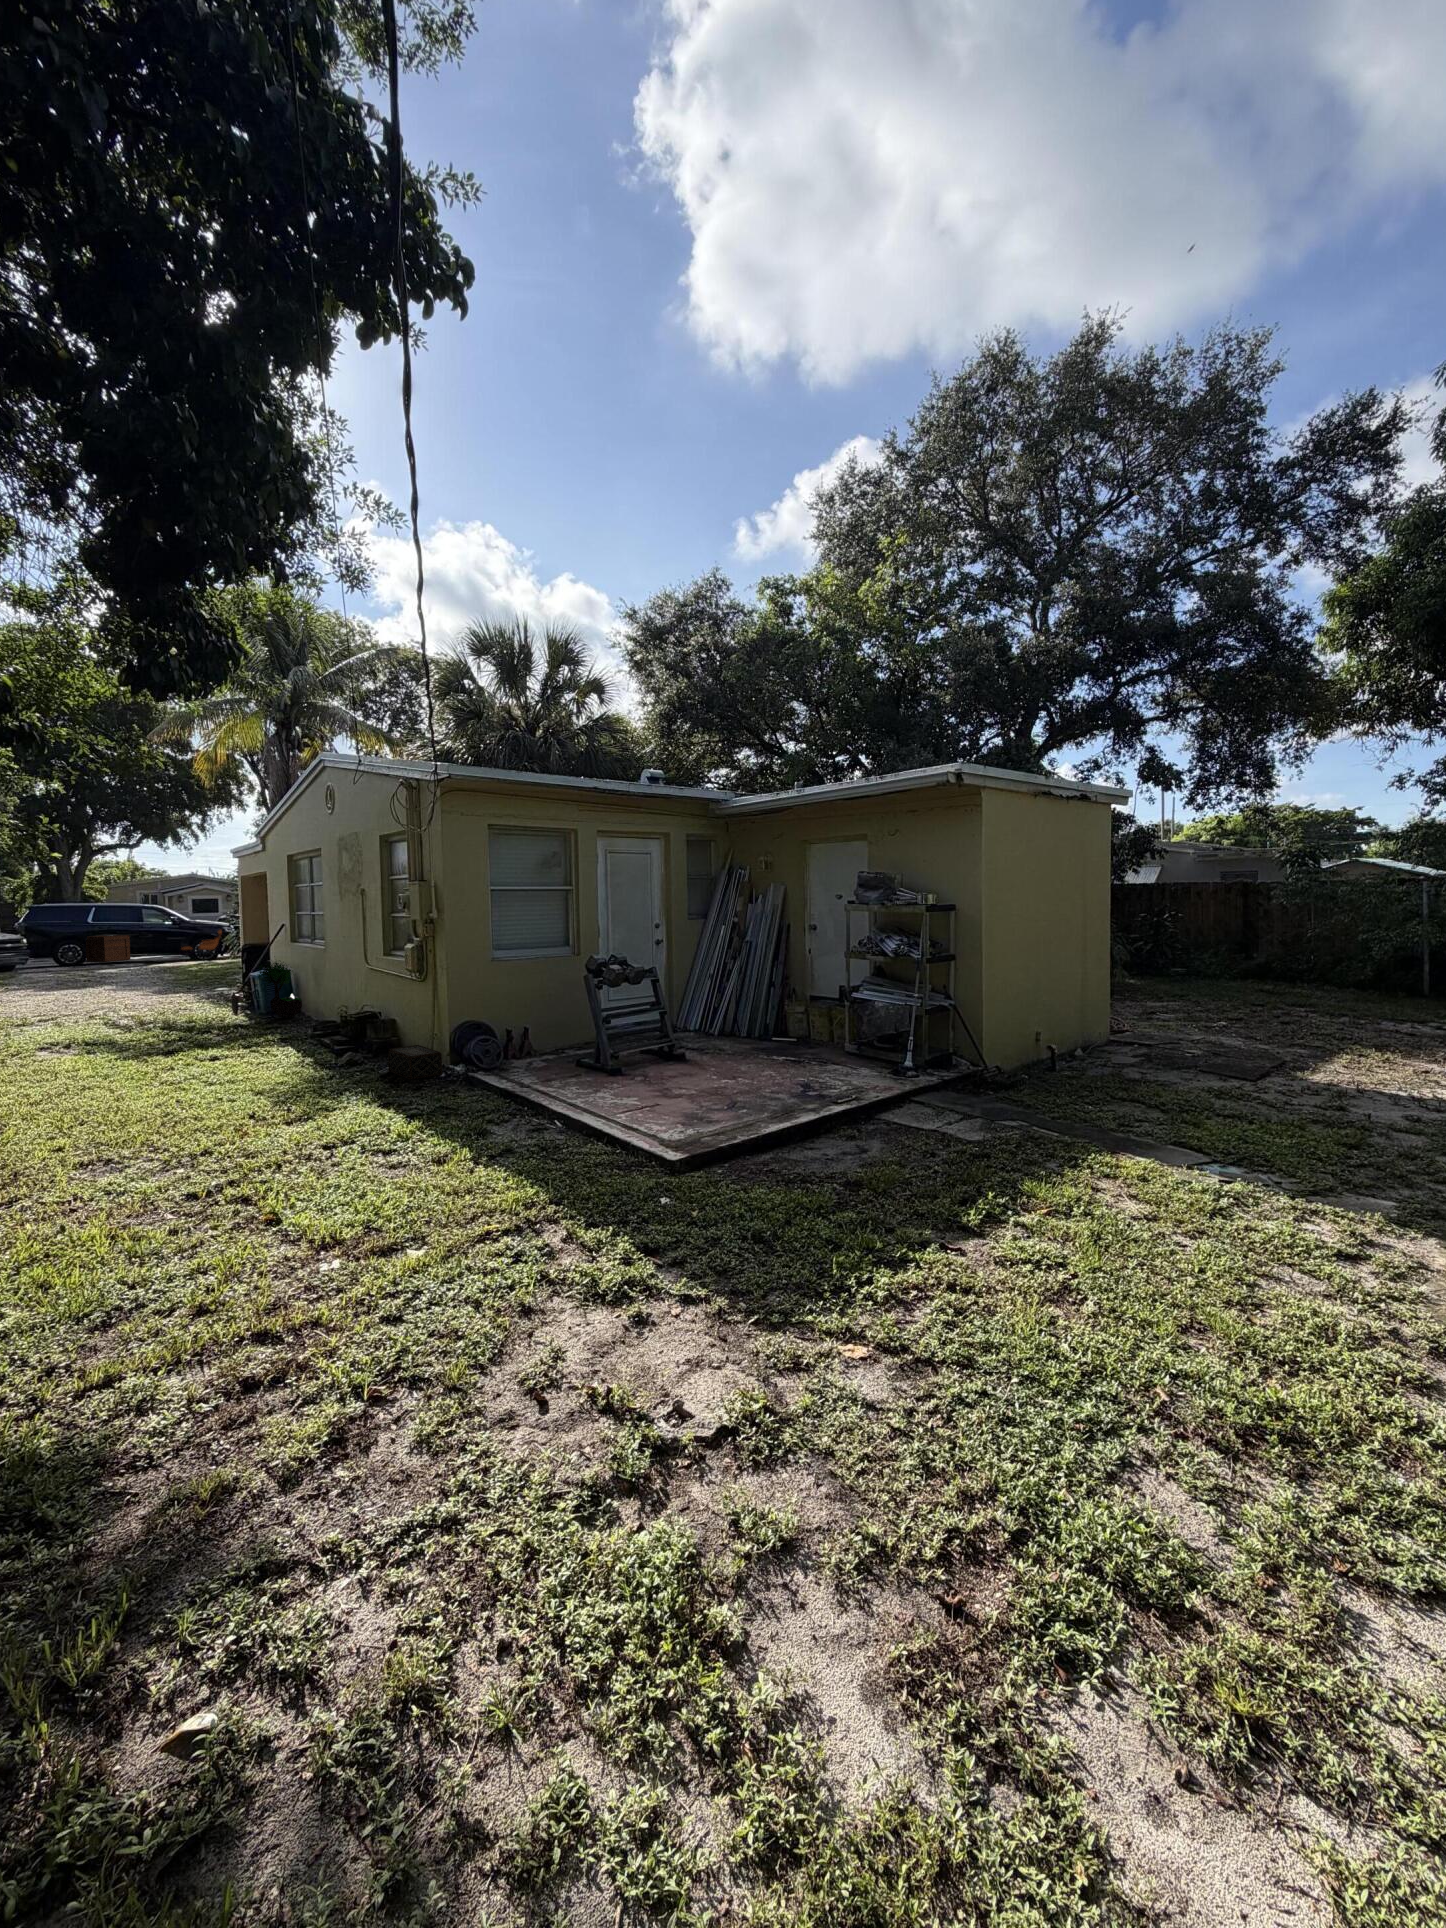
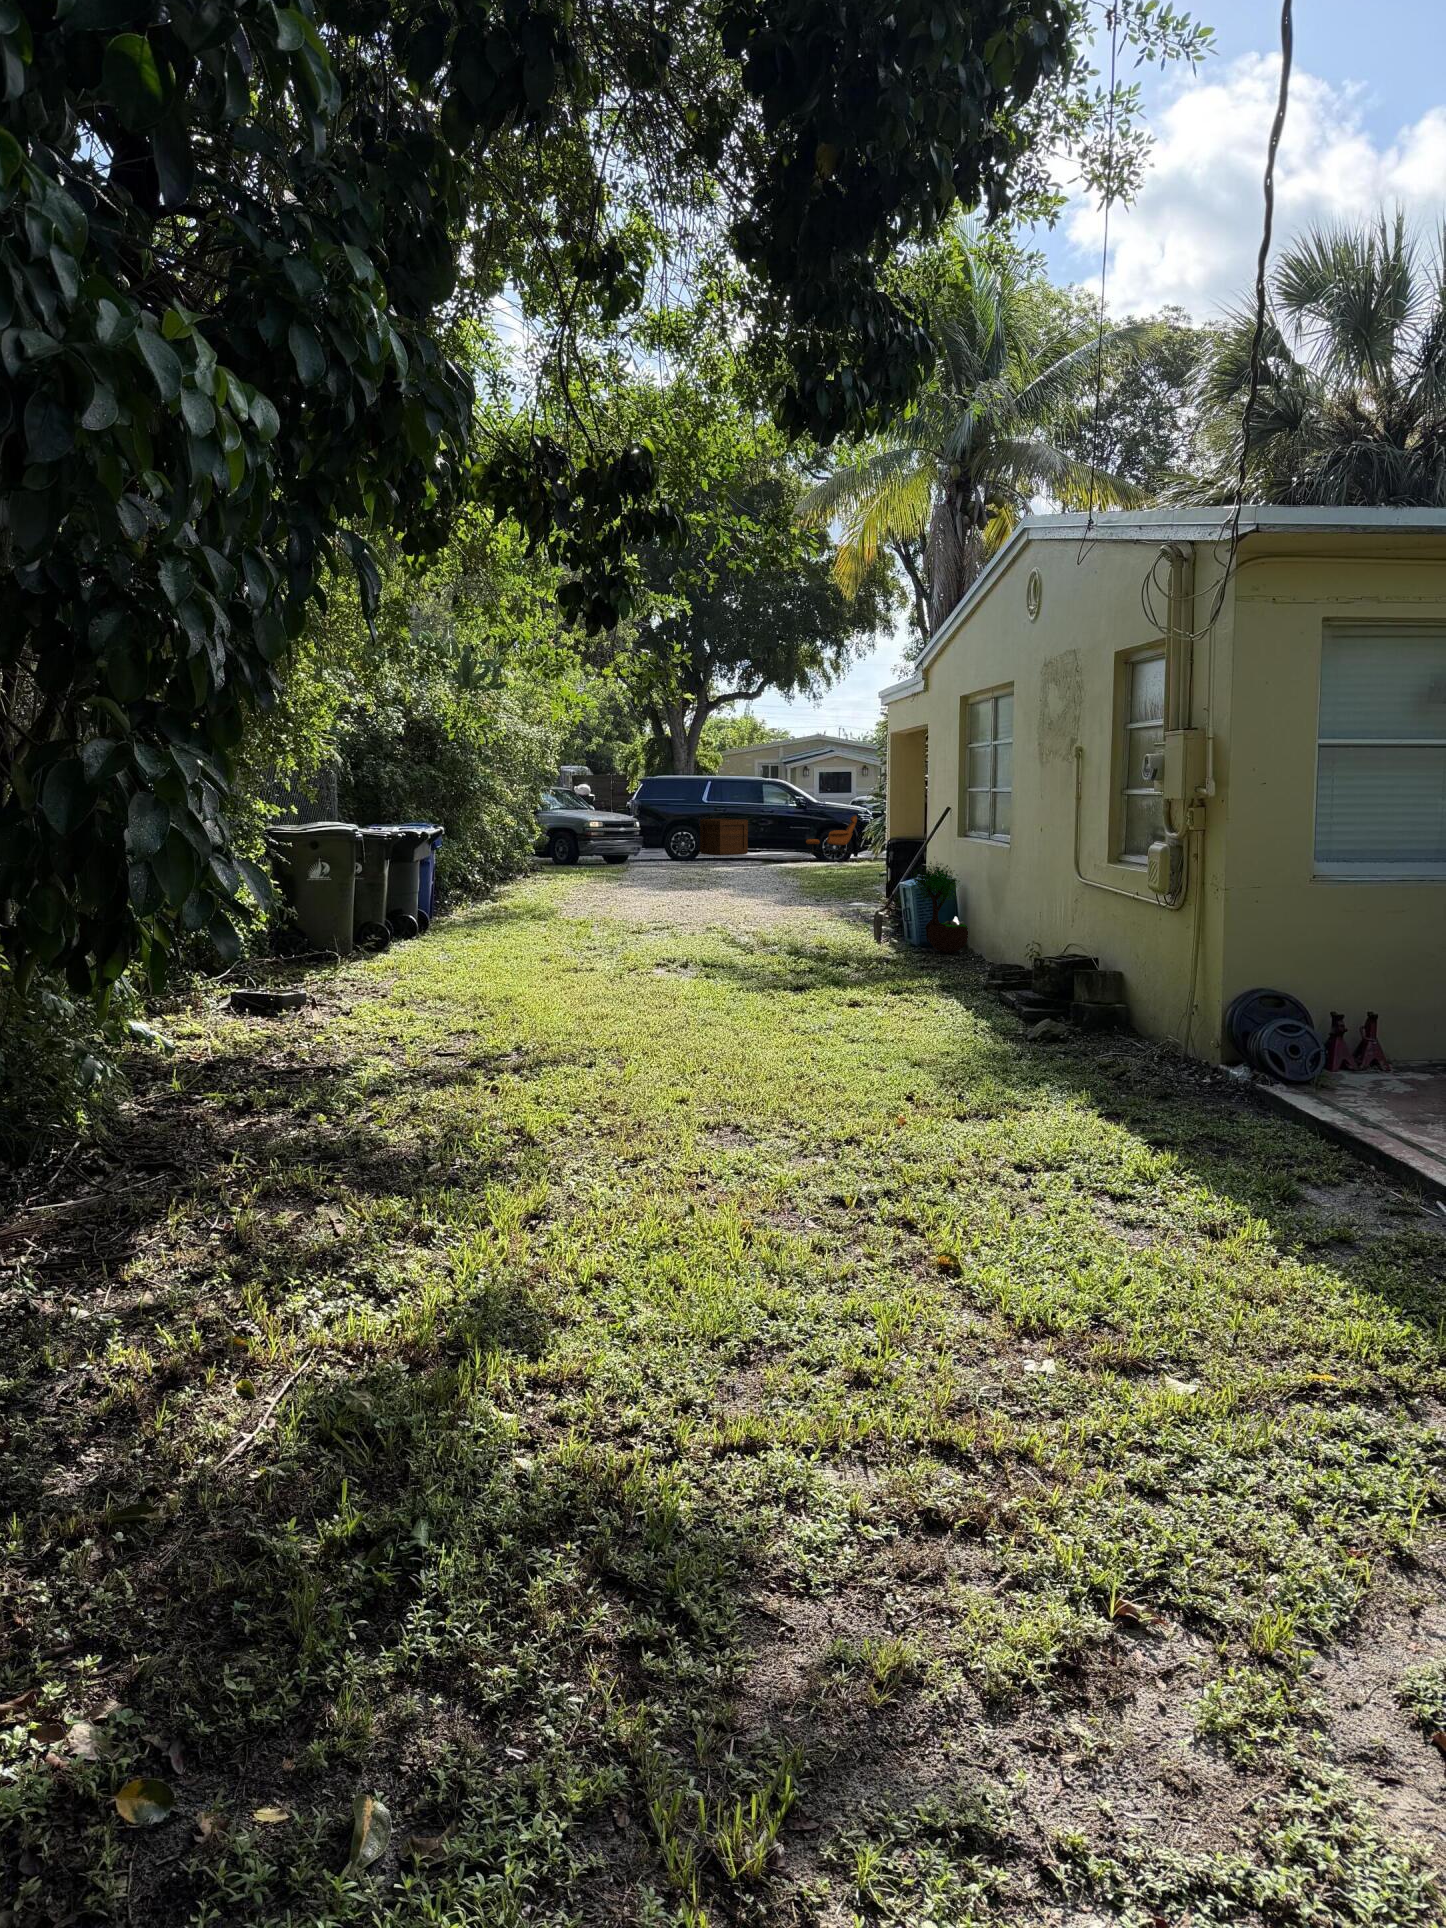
woven basket: present [388,1045,442,1080] -> none [1106,1020,1199,1077]

